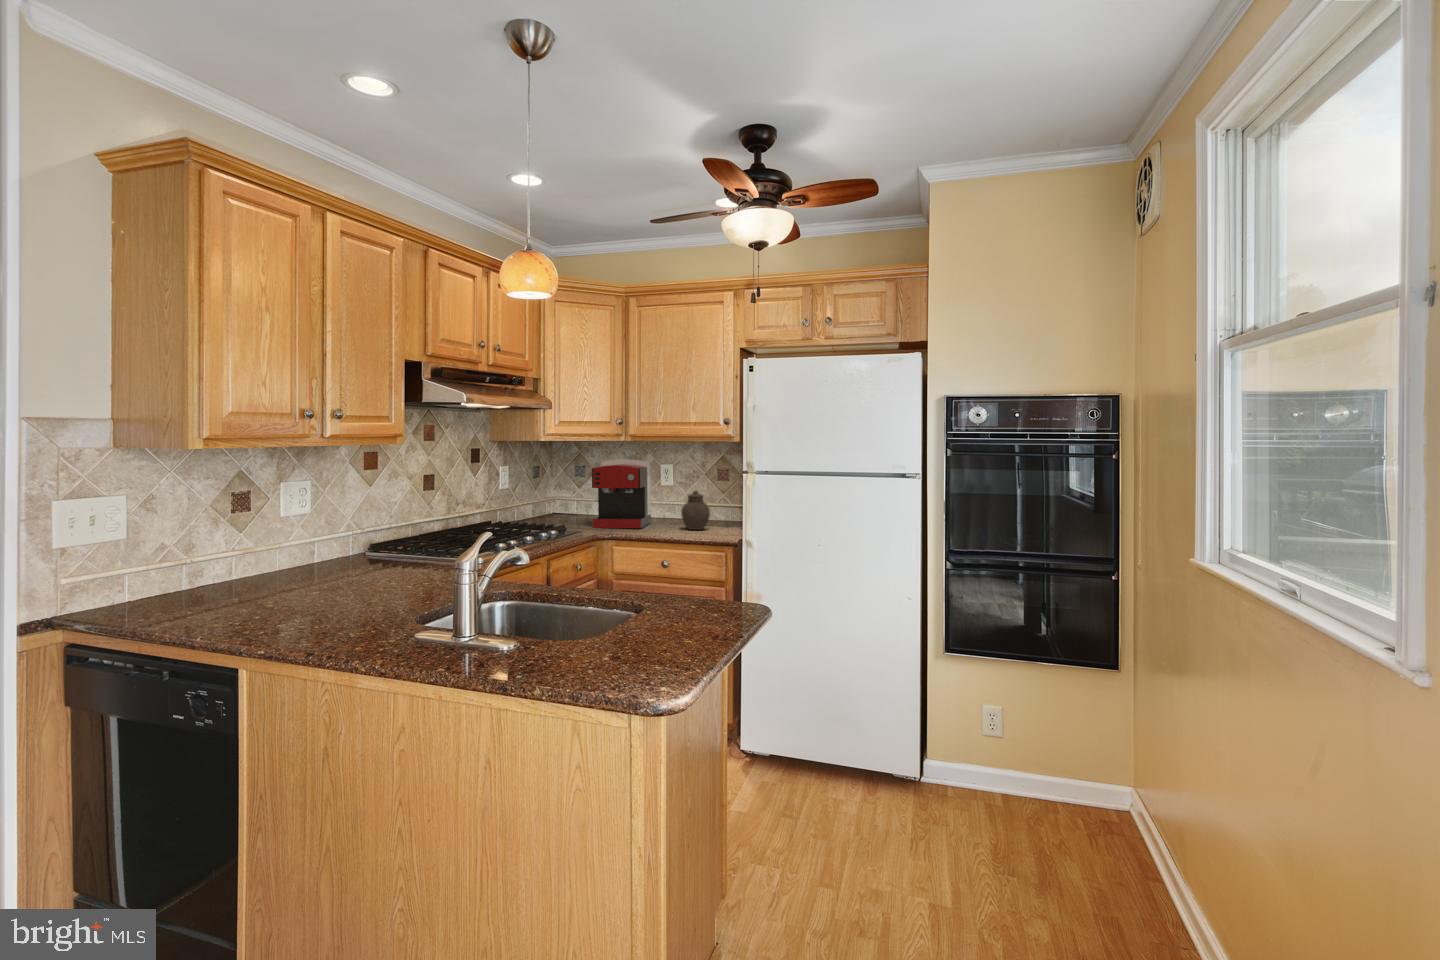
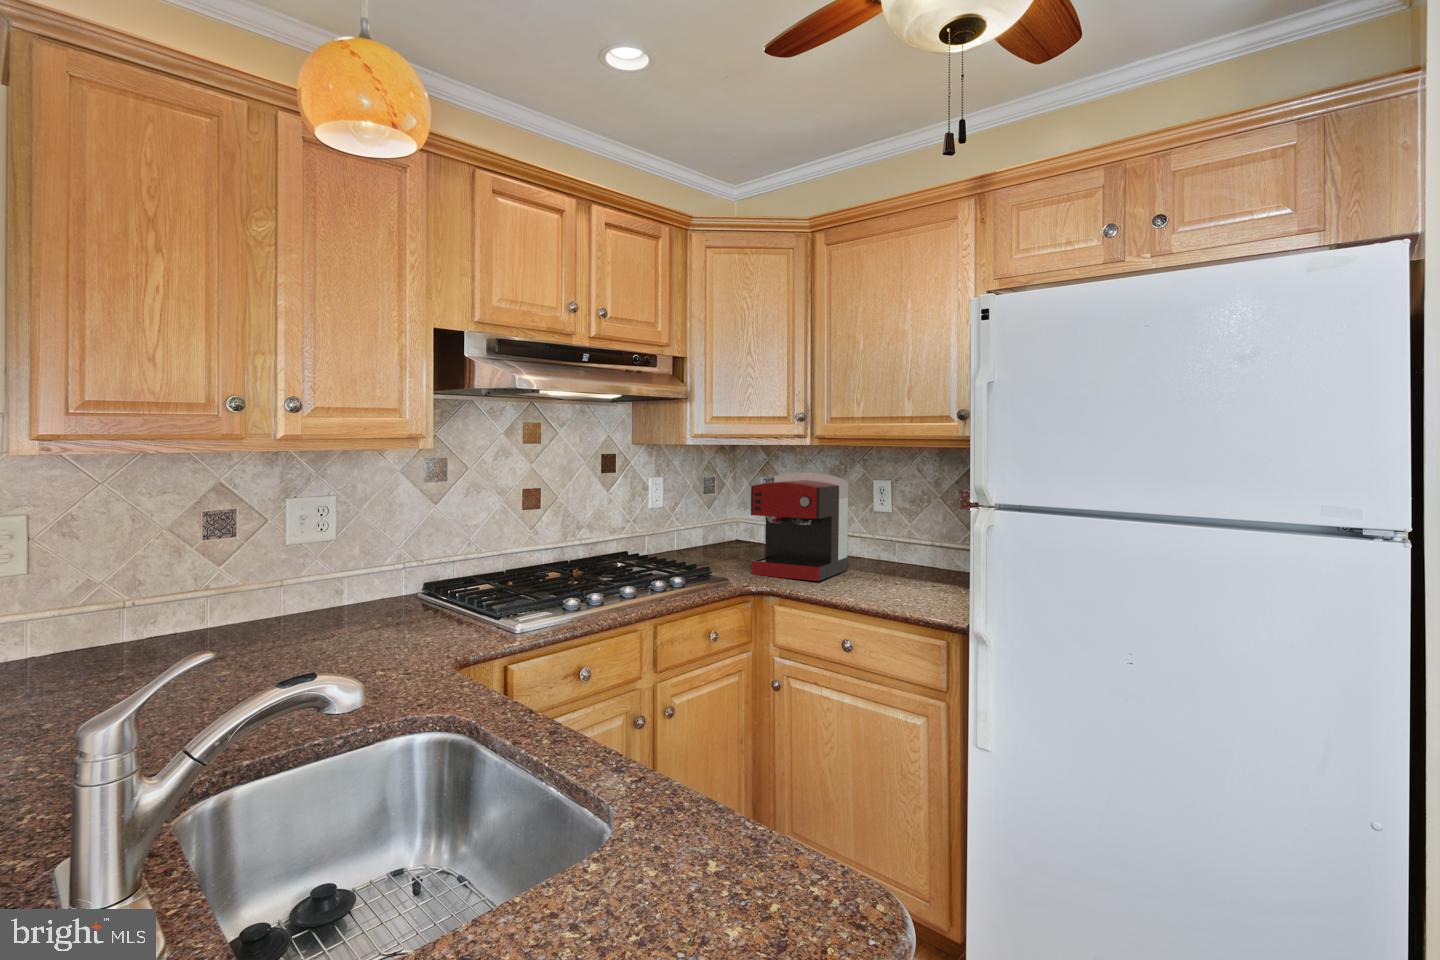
jar: present [681,491,710,530] -> none [884,527,932,591]

